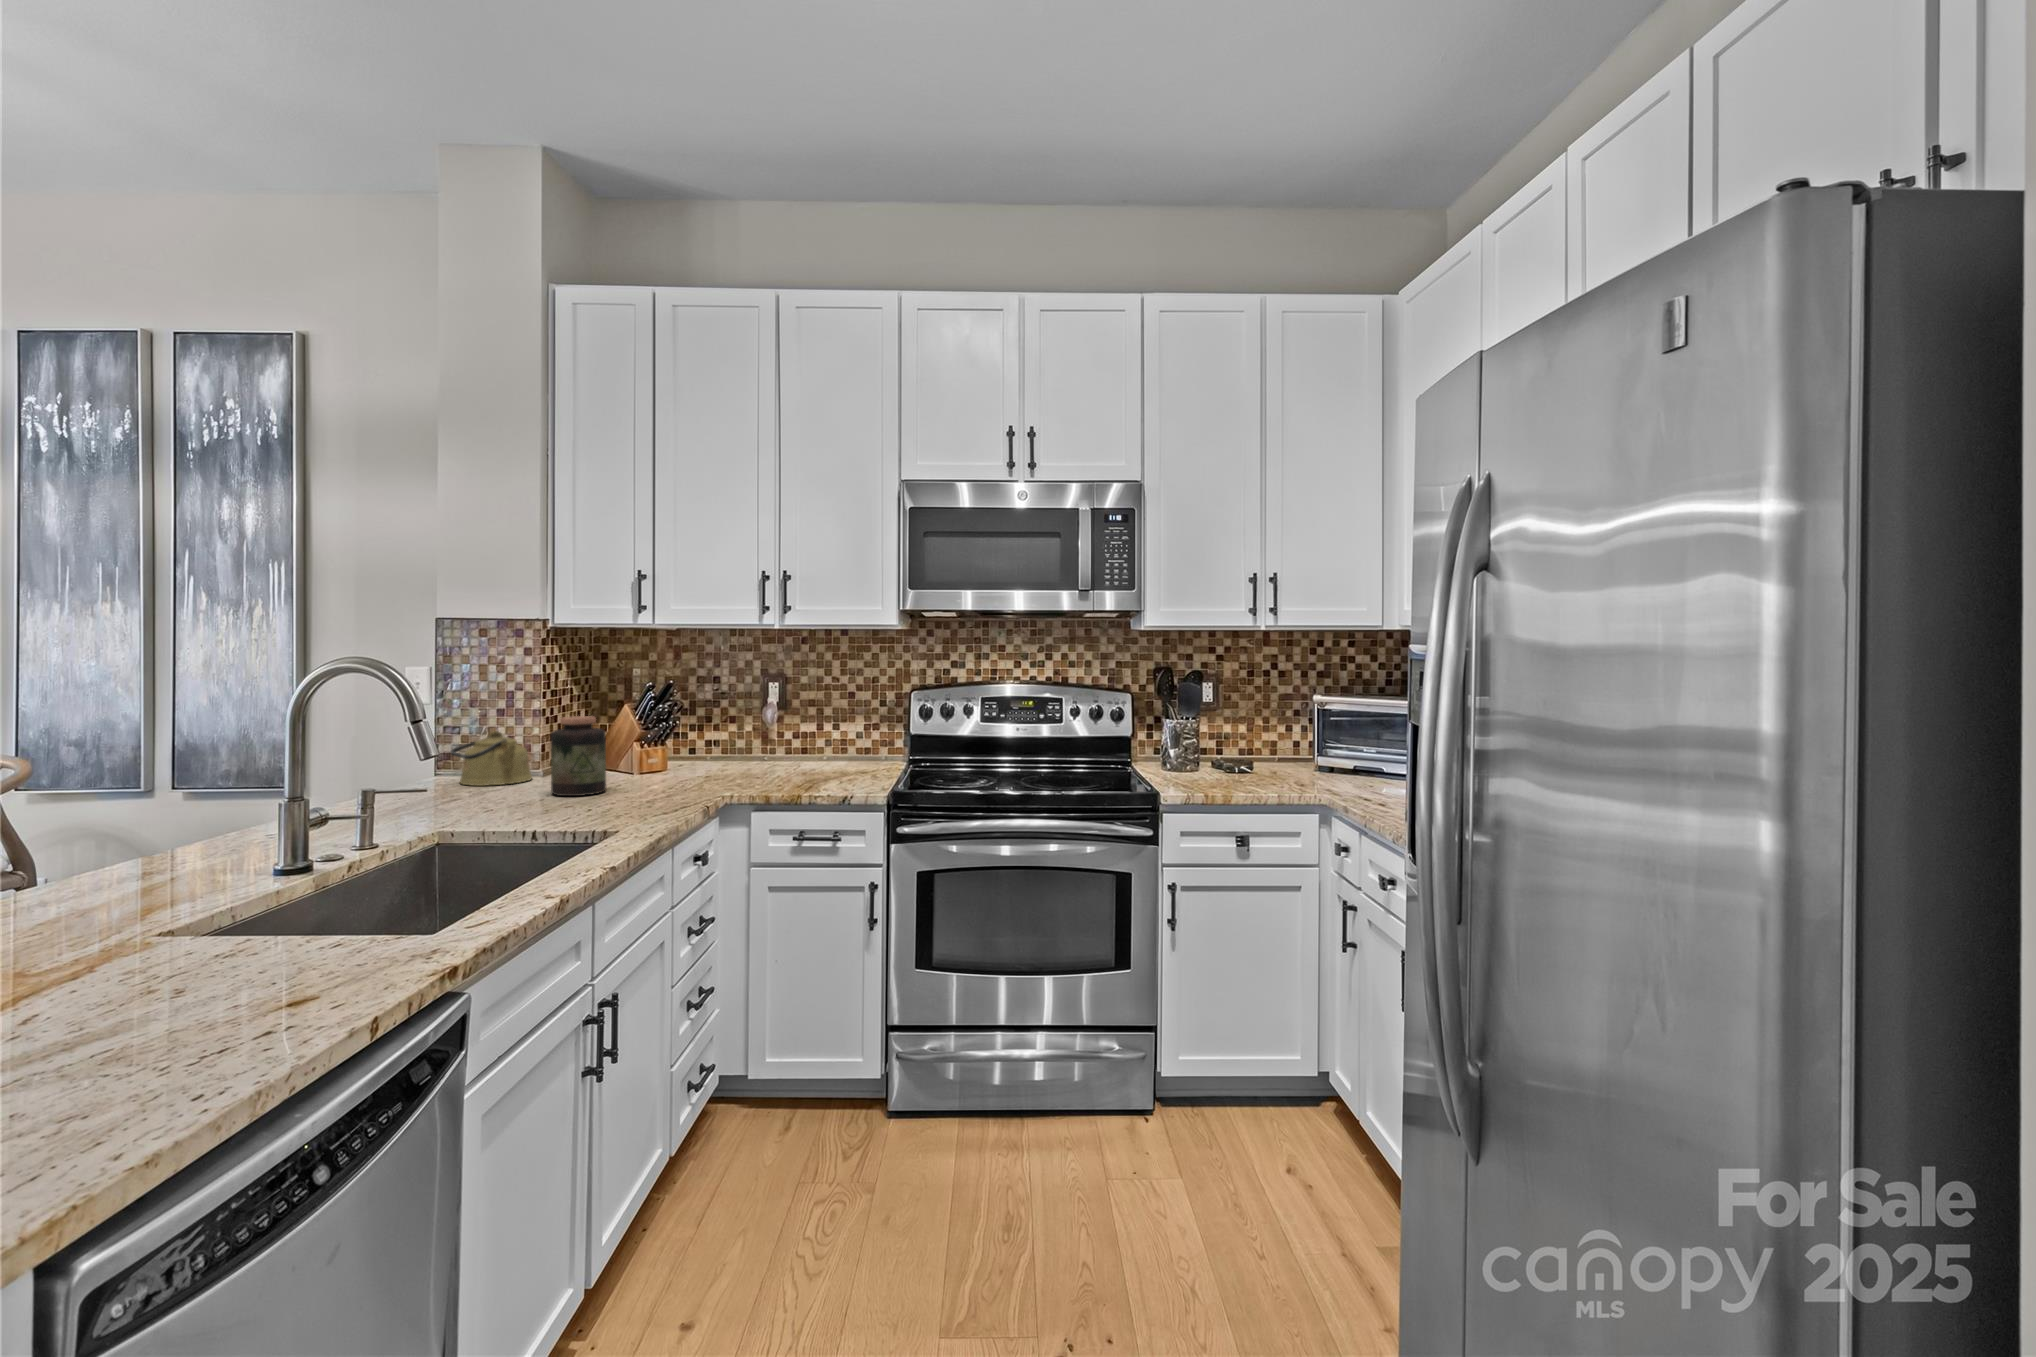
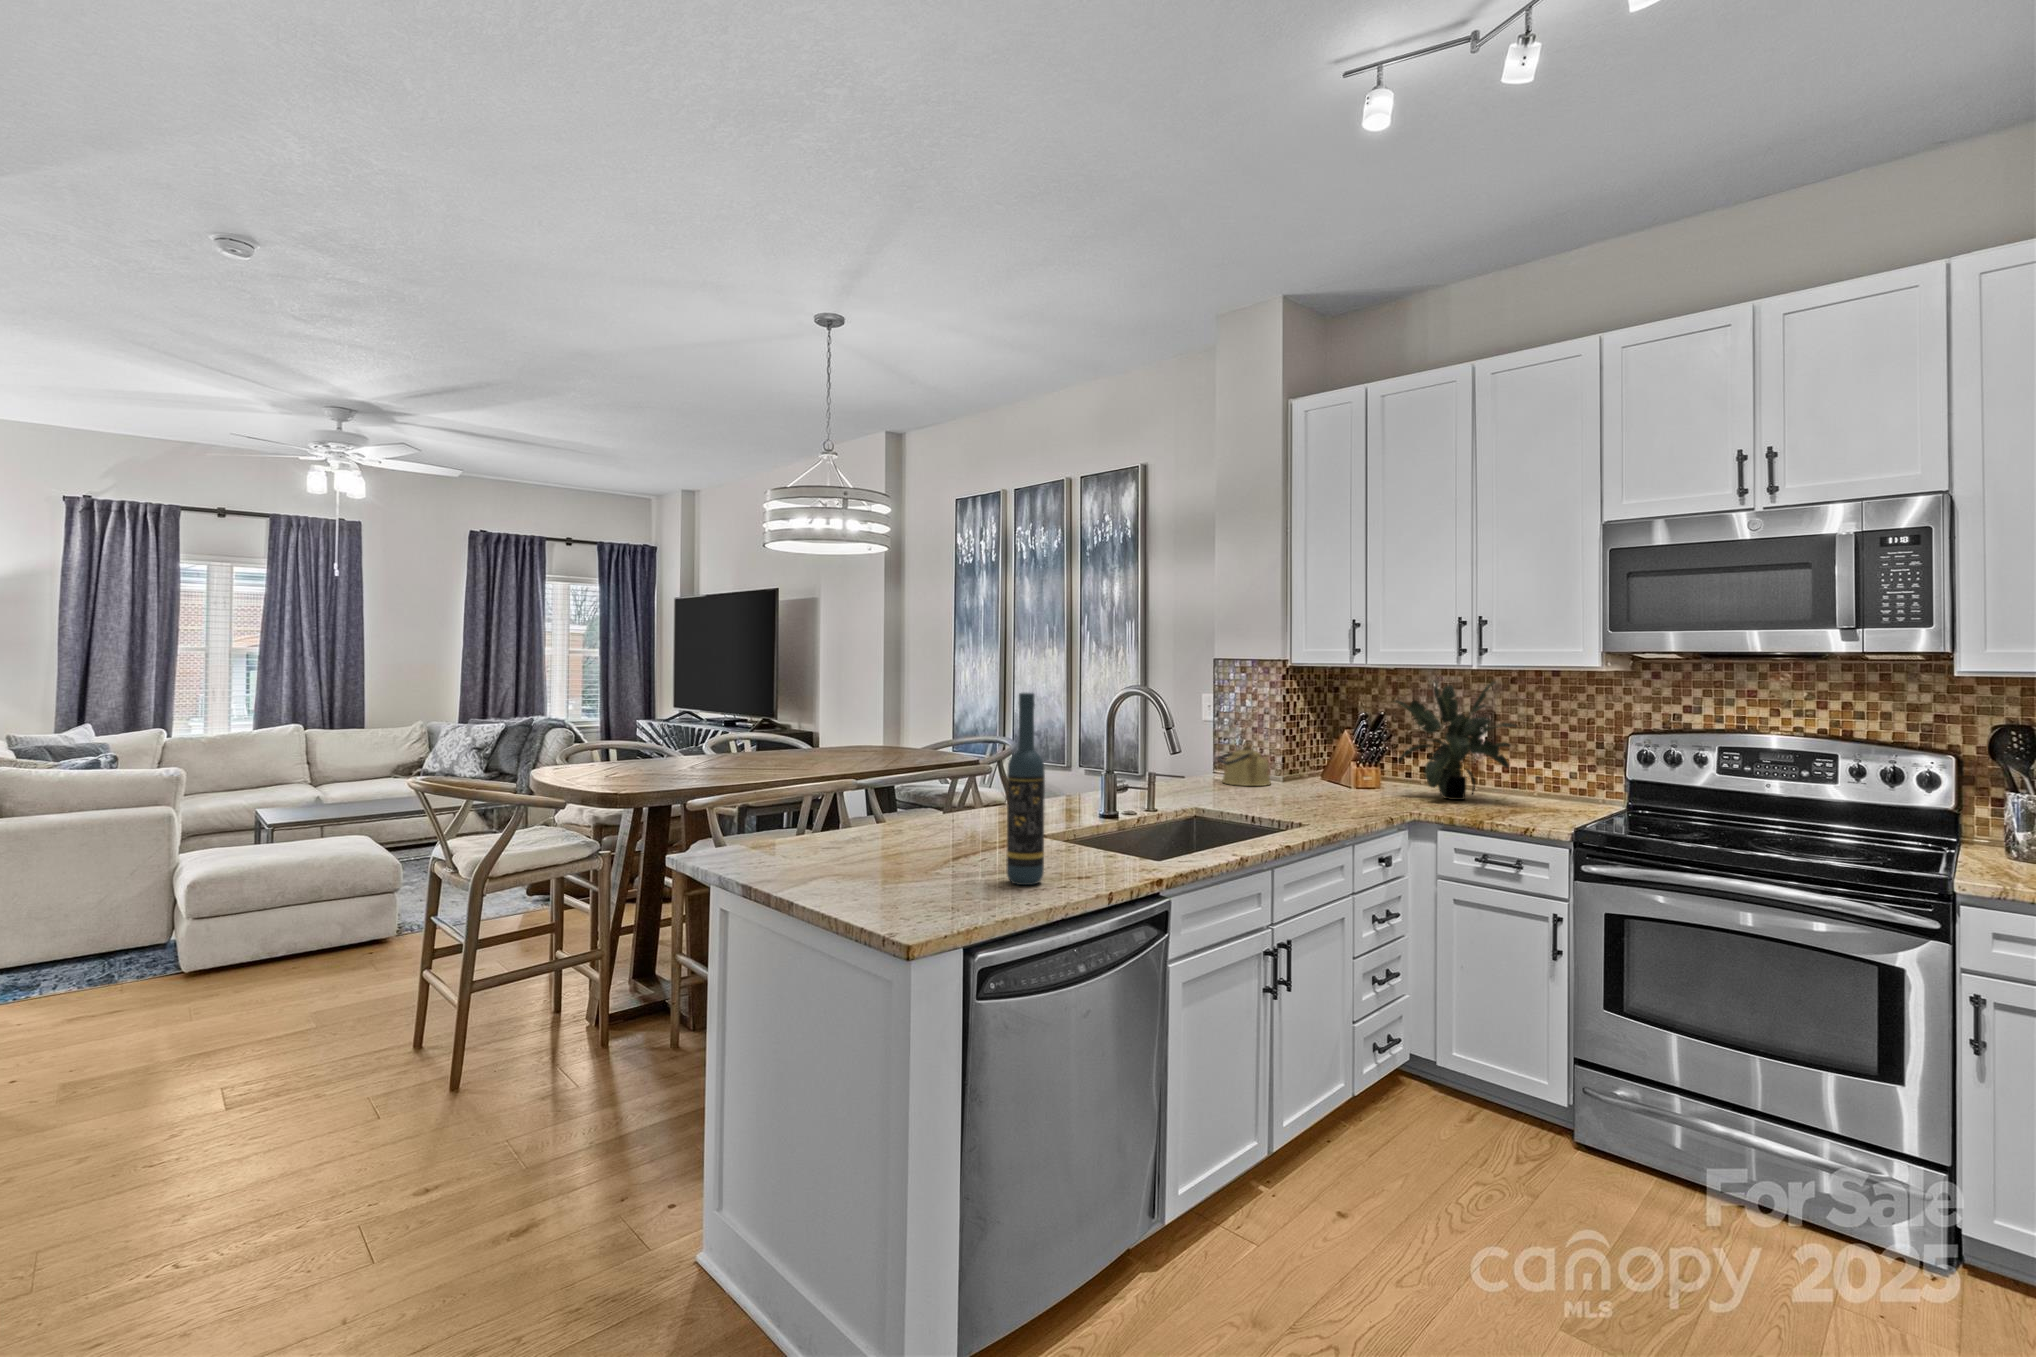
potted plant: none [686,643,821,773] -> present [1393,682,1516,800]
wine bottle: none [63,659,180,1074] -> present [1006,693,1045,885]
jar: present [551,716,606,796] -> none [1277,738,1318,800]

